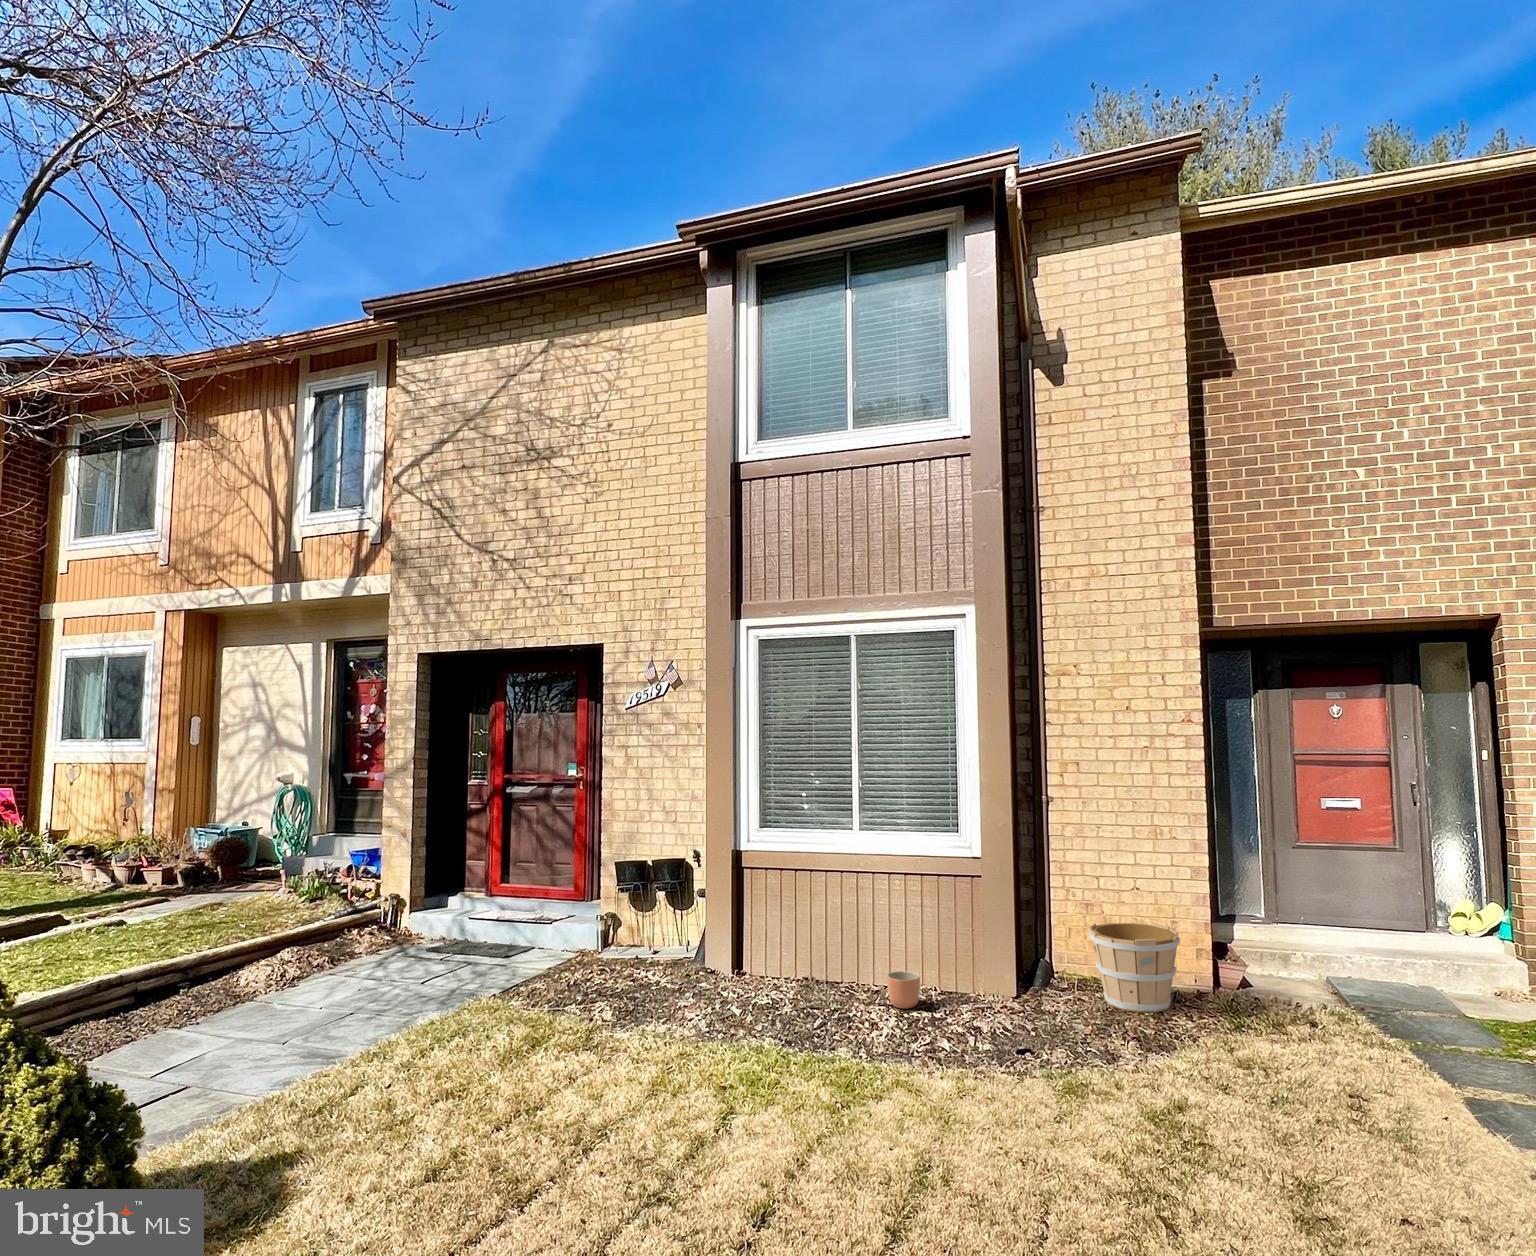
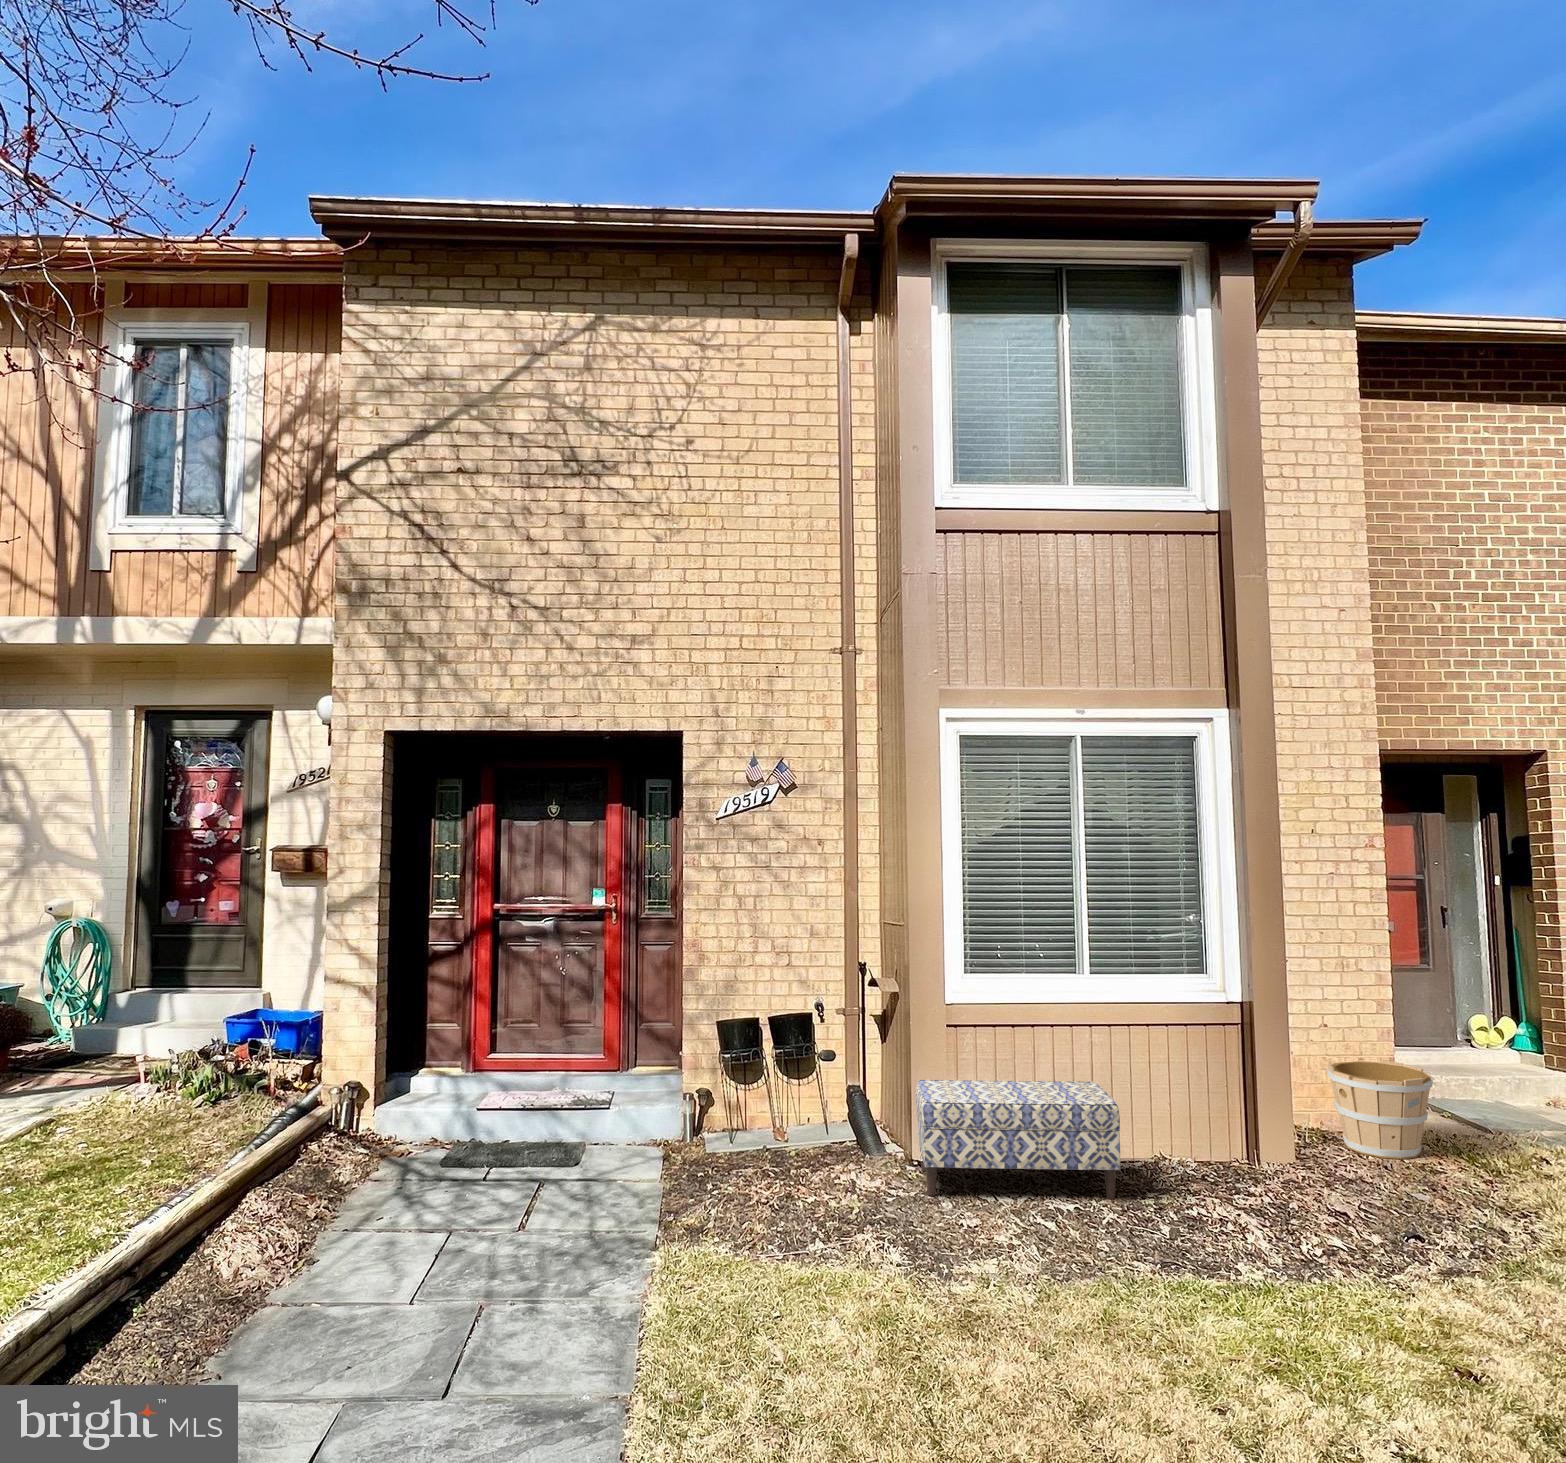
bench: none [690,915,856,1018] -> present [916,1080,1120,1199]
planter: present [887,971,920,1009] -> none [1144,1134,1185,1178]

